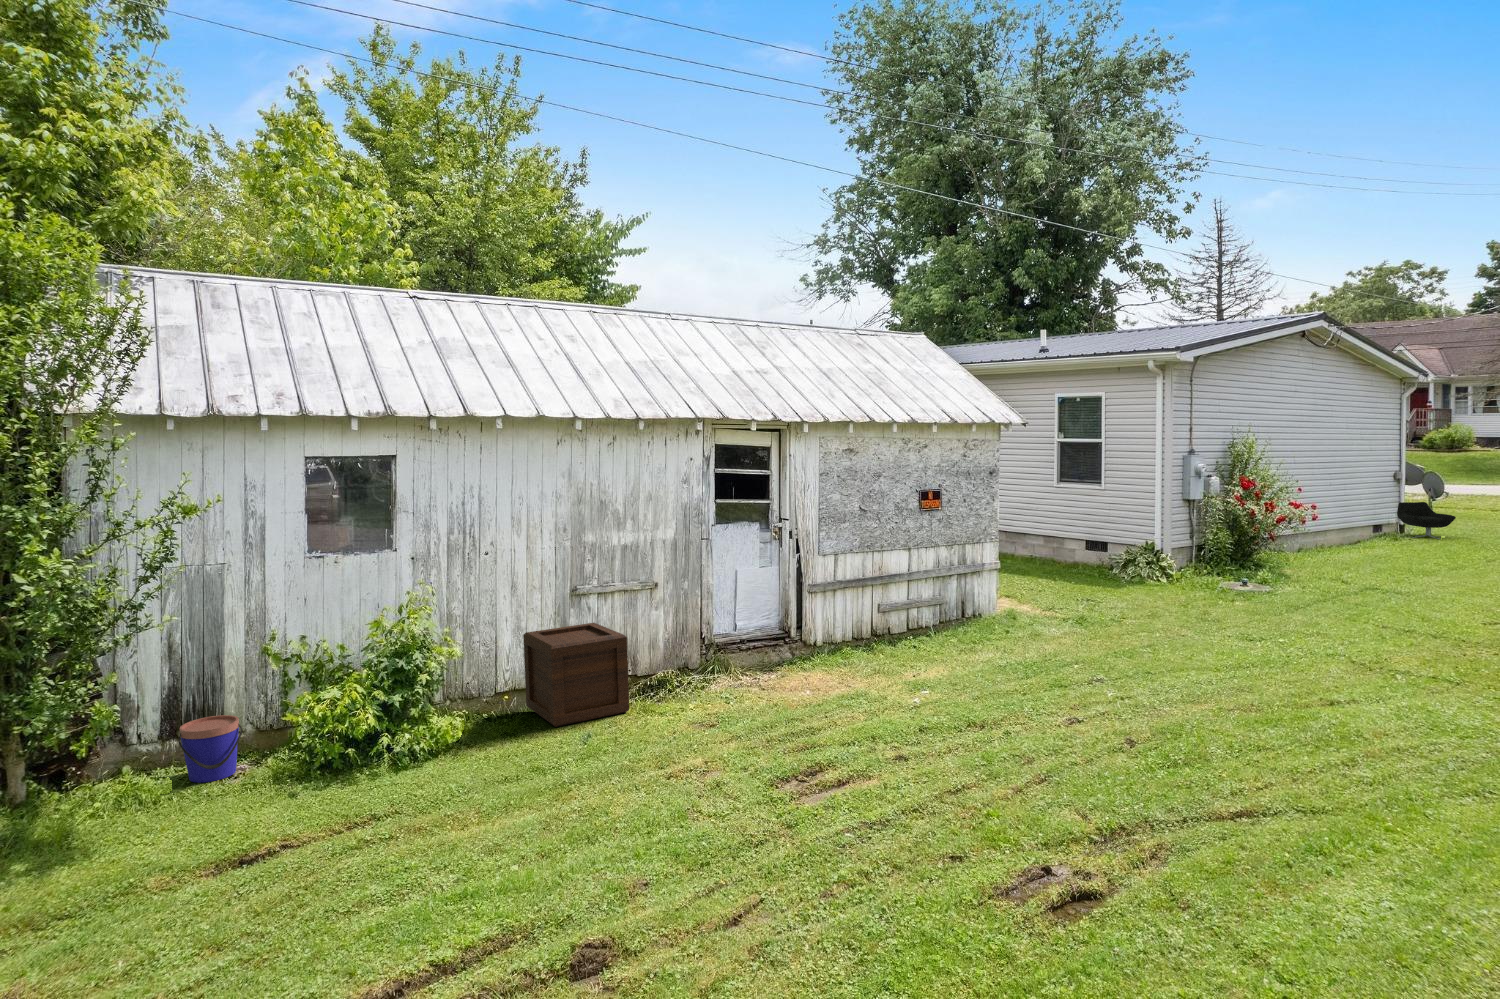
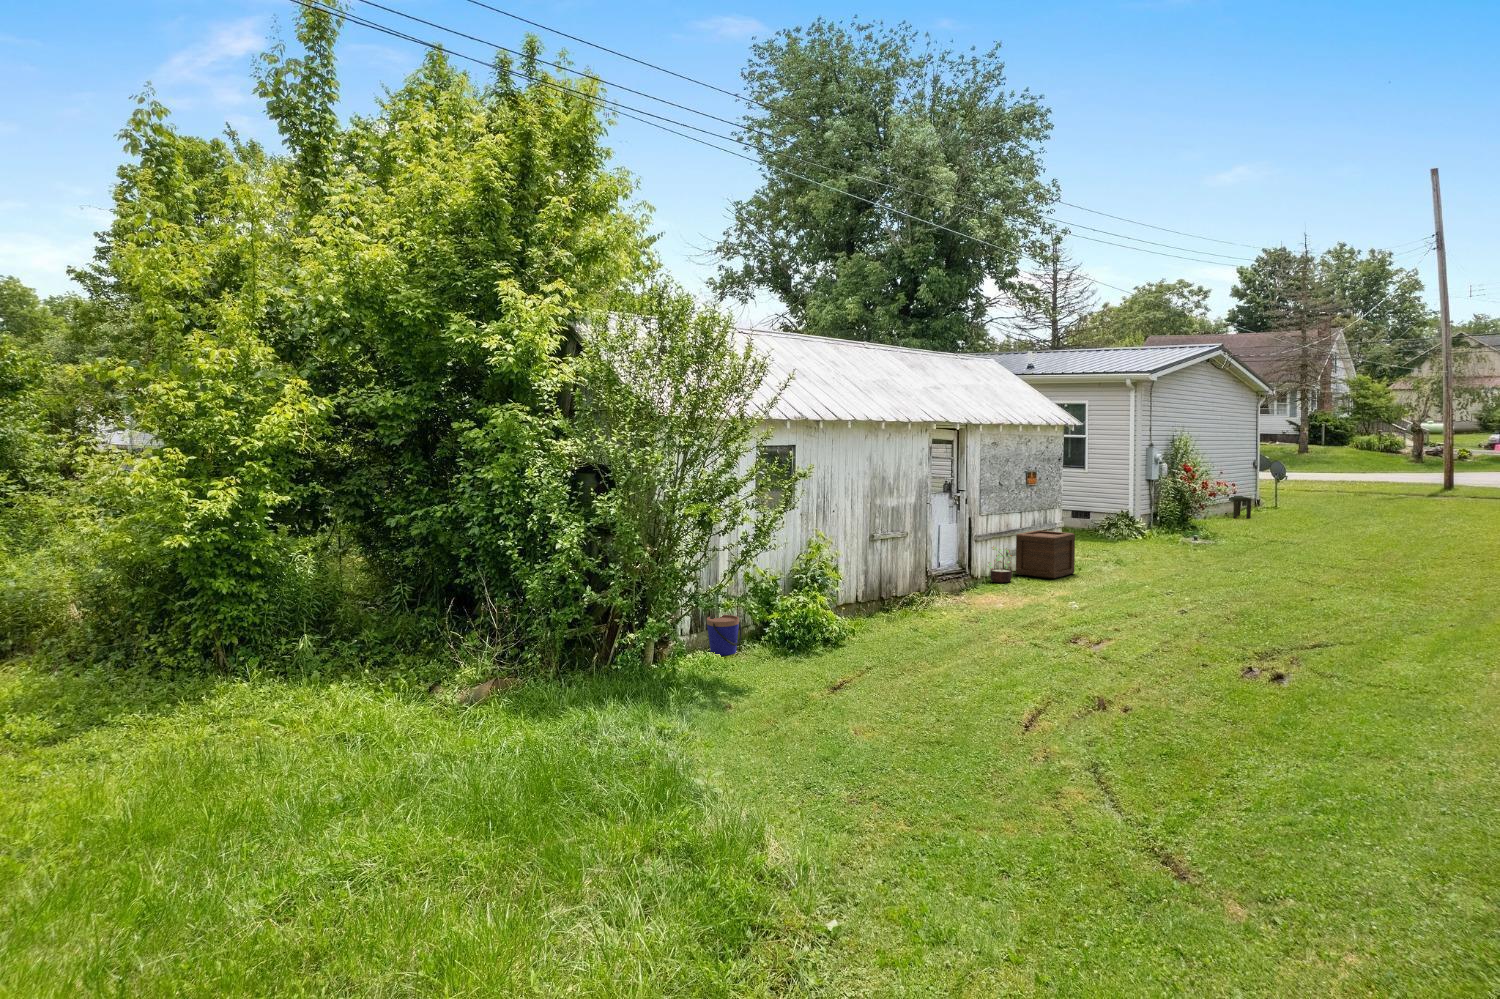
lounge chair: present [1397,502,1456,539] -> none [1257,483,1296,510]
bench: none [1335,520,1371,552] -> present [1225,496,1251,518]
decorative plant: none [831,599,869,654] -> present [988,546,1012,583]
wooden crate: present [523,623,629,727] -> present [1016,530,1075,579]

